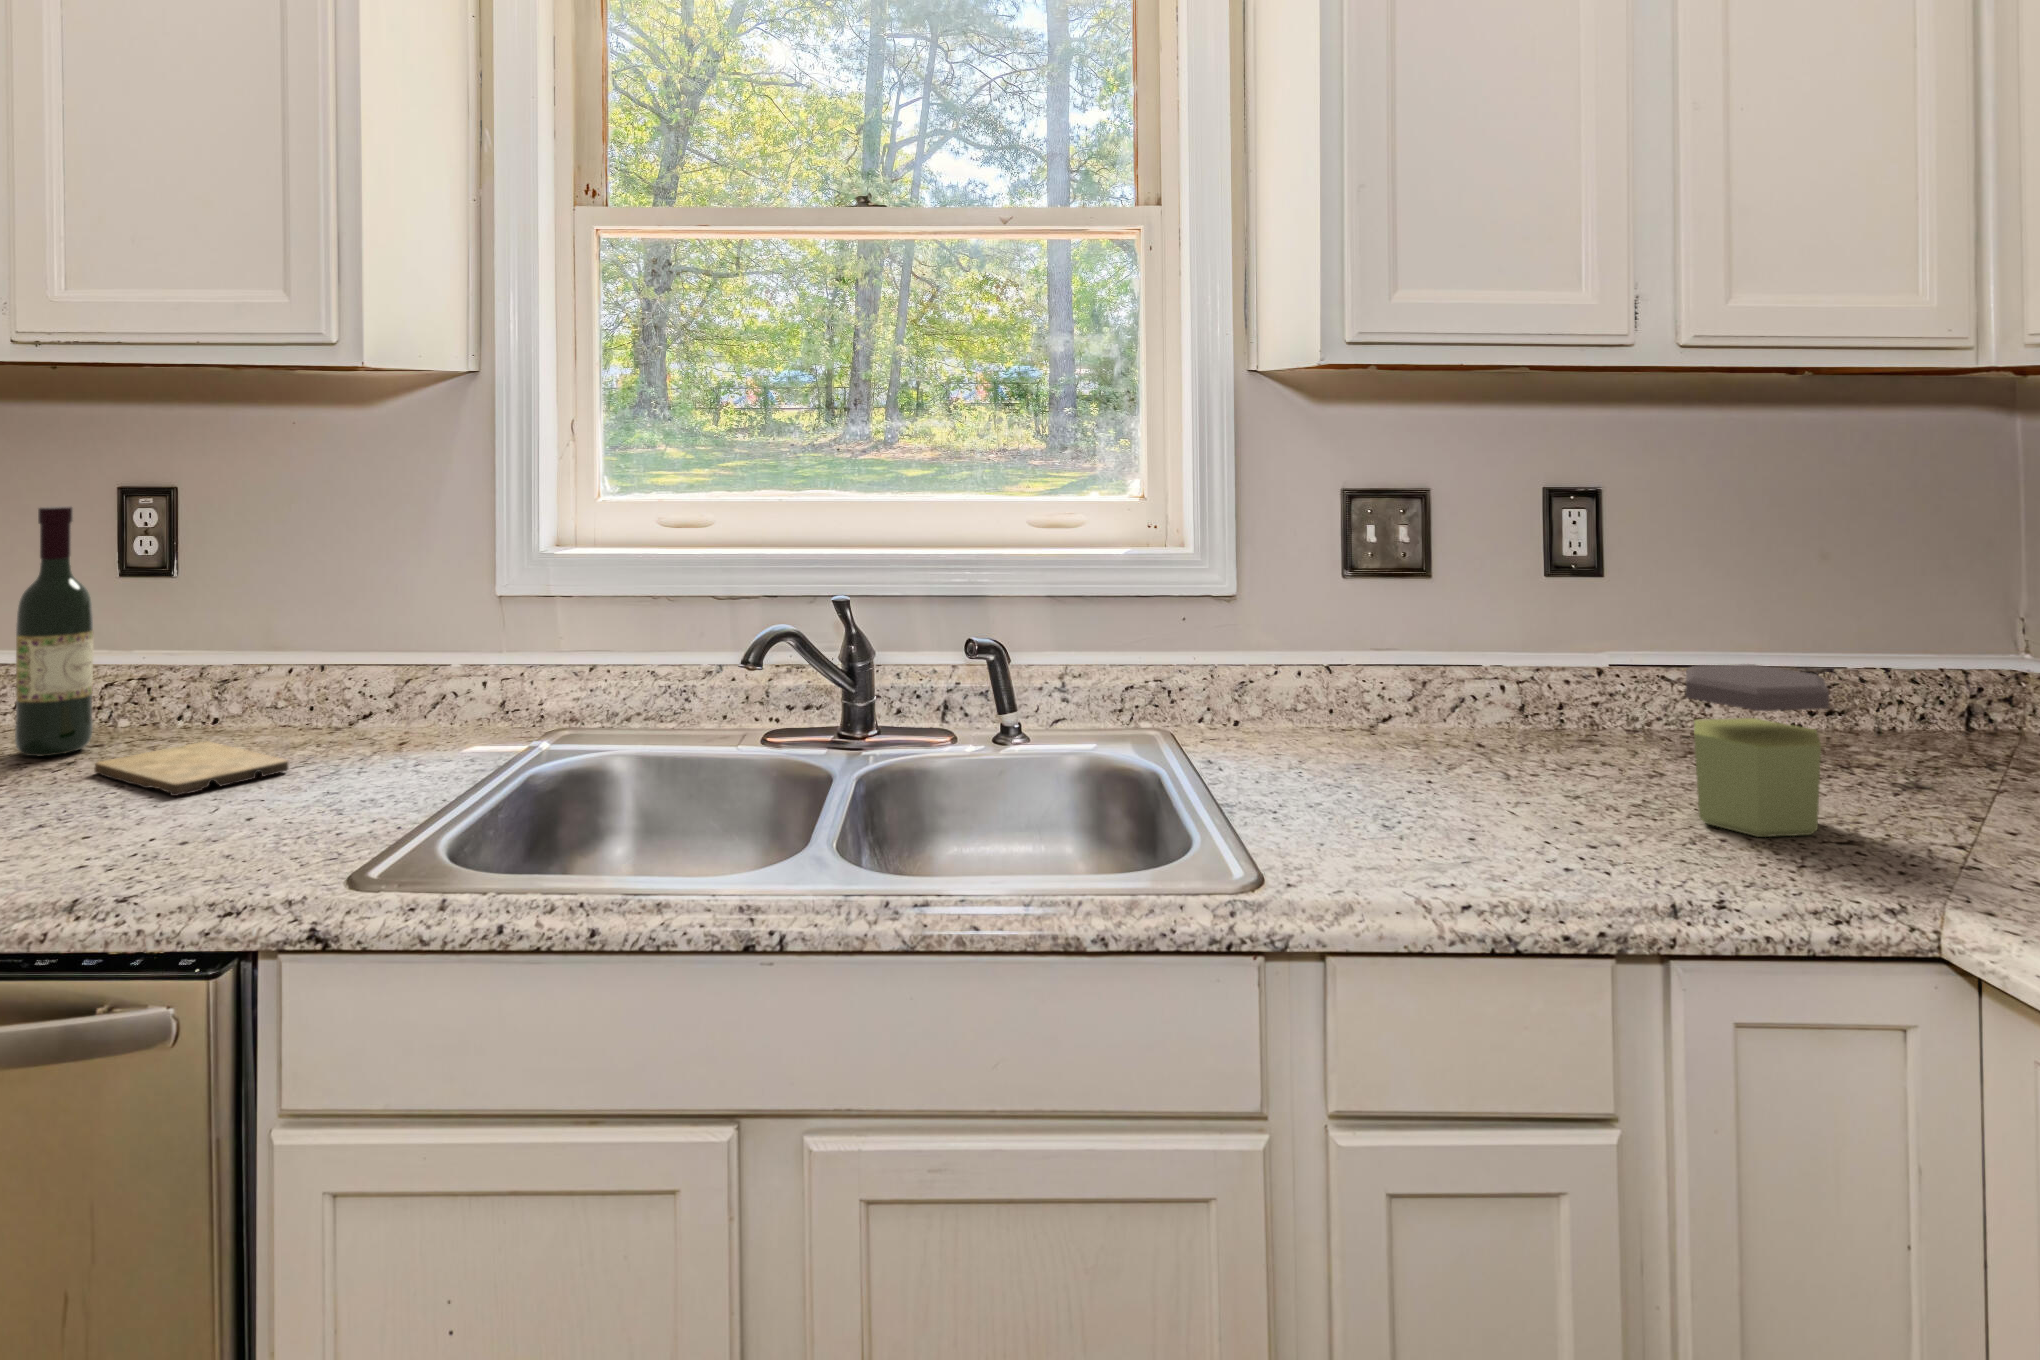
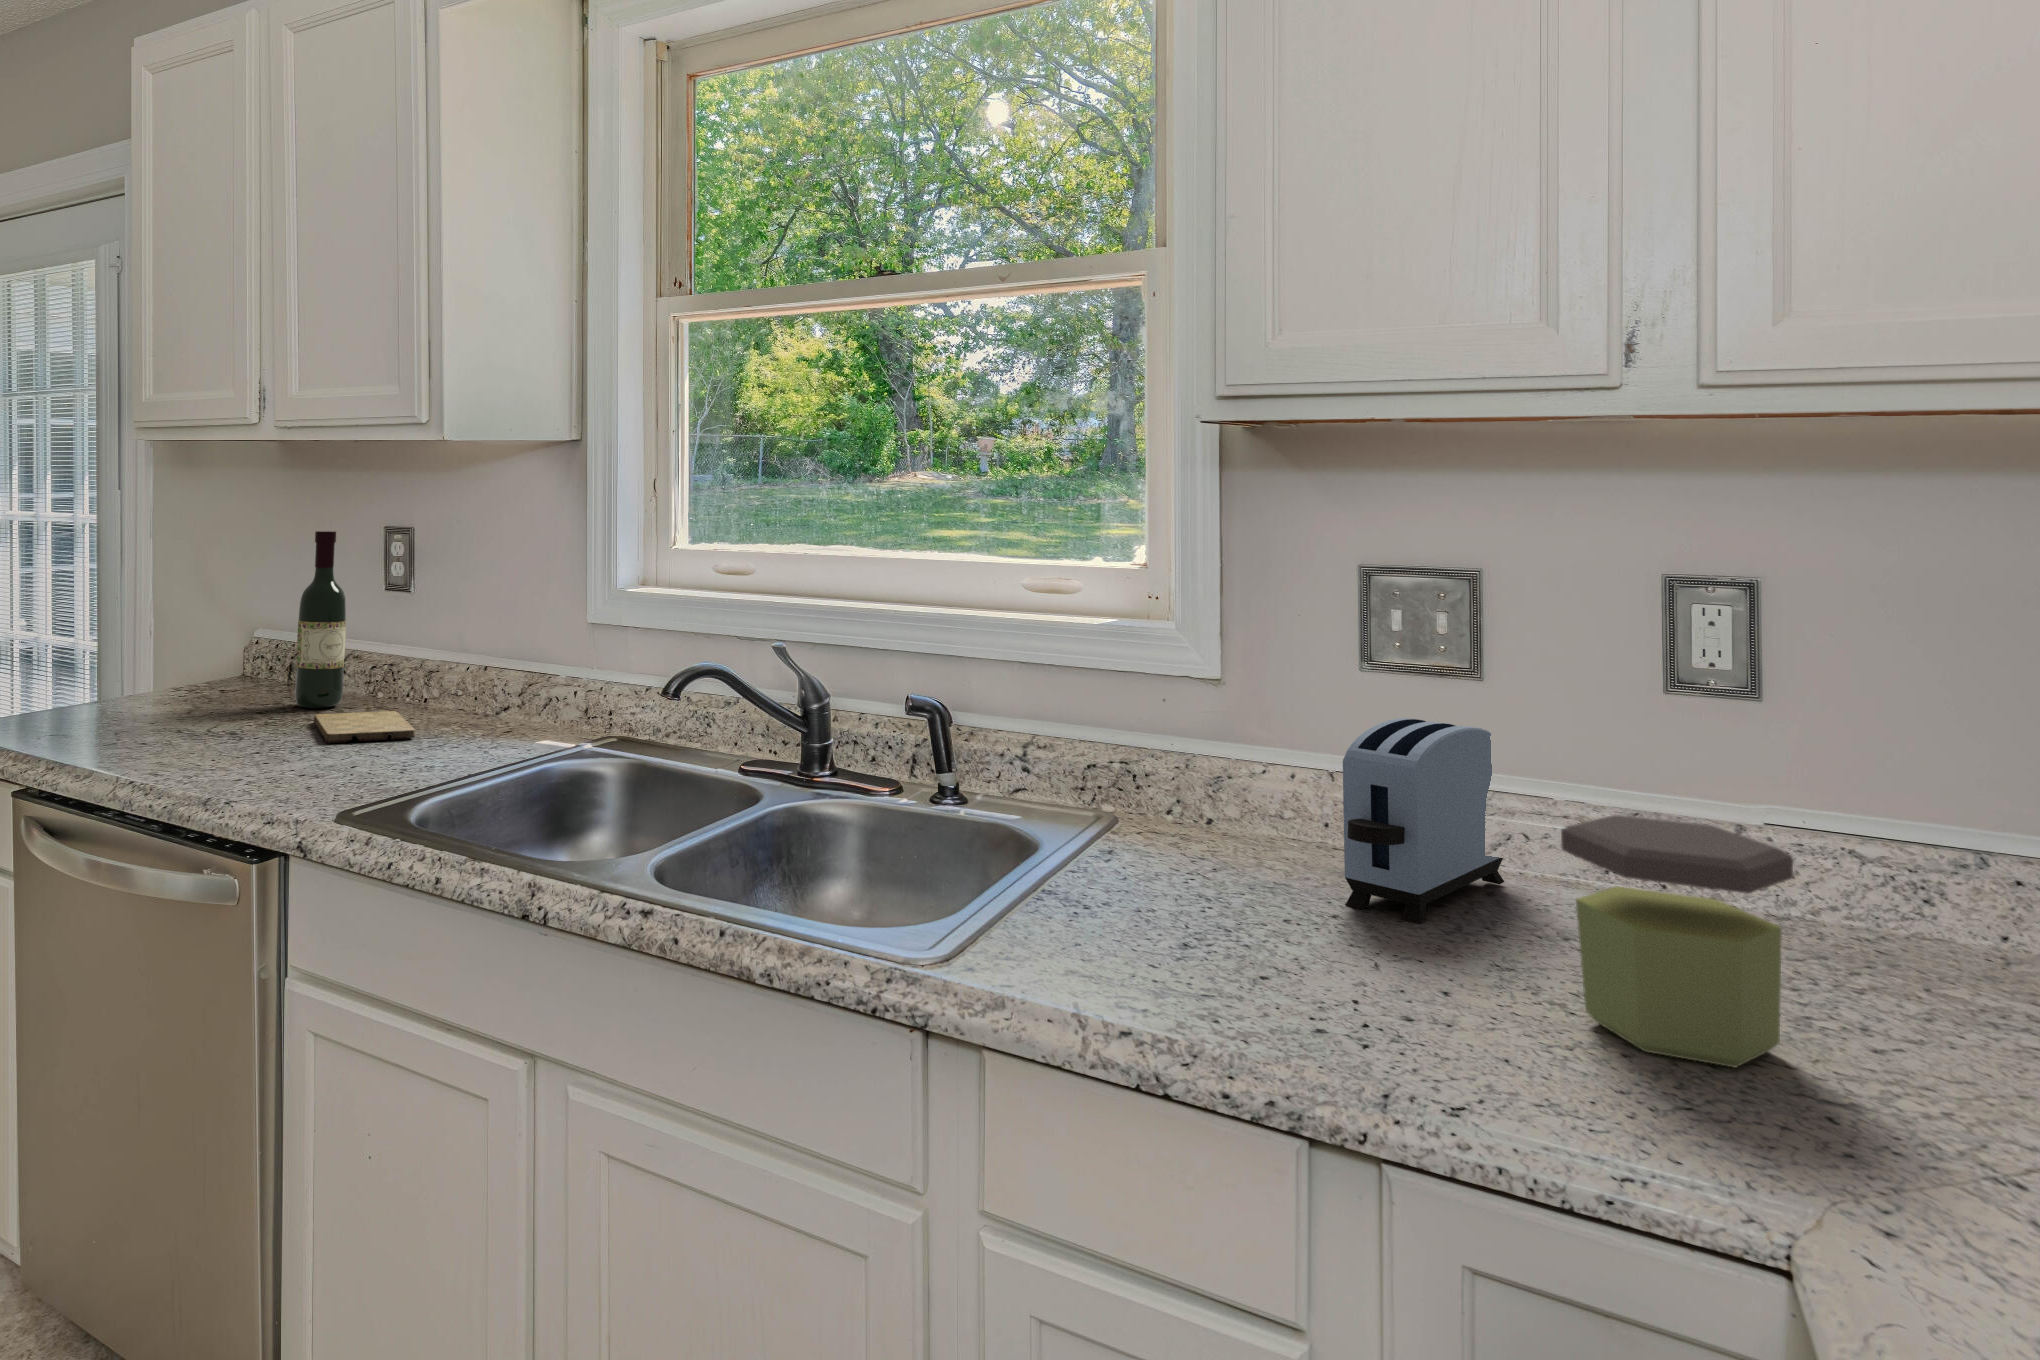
toaster: none [1432,609,1498,777] -> present [1343,718,1504,924]

